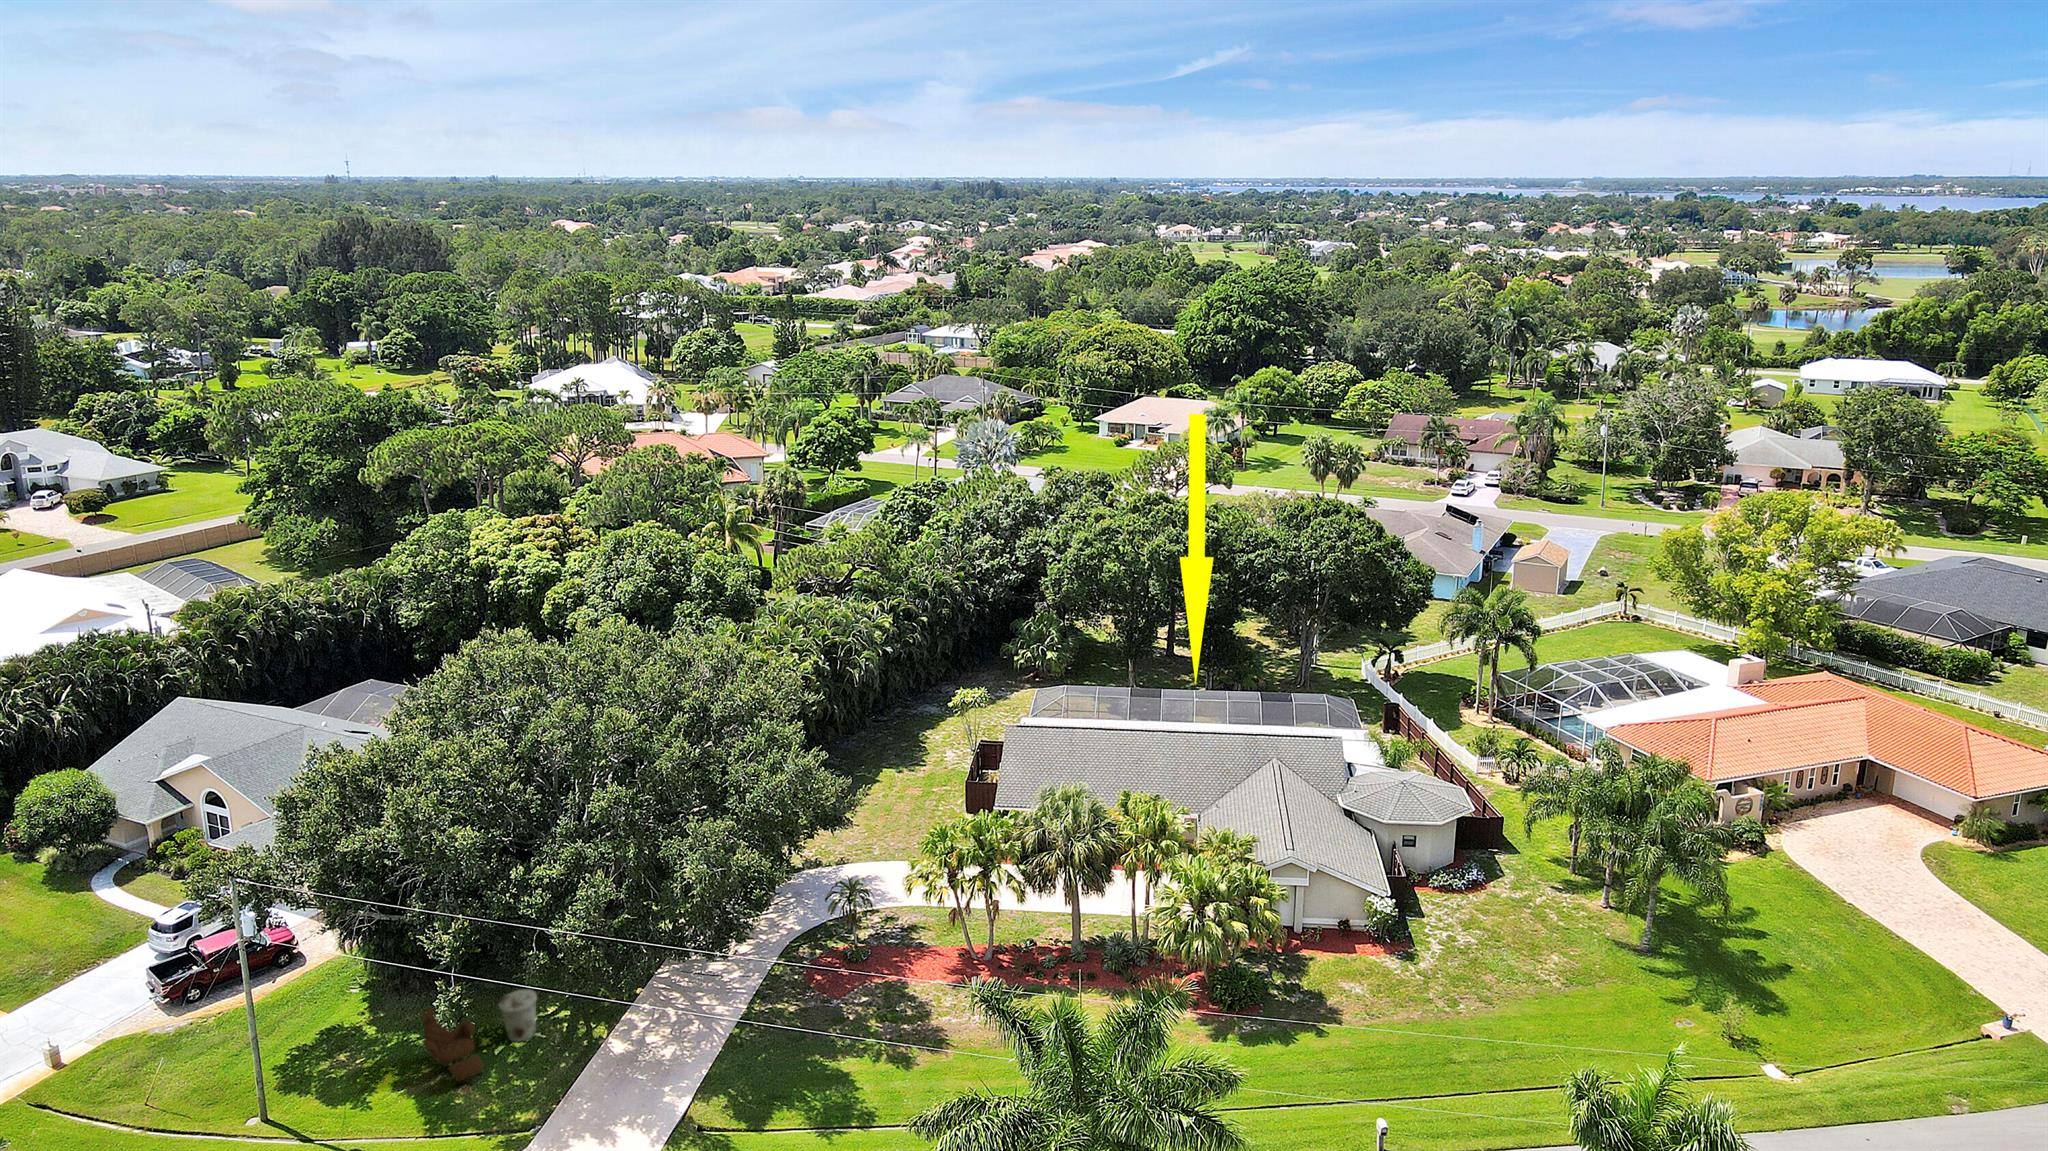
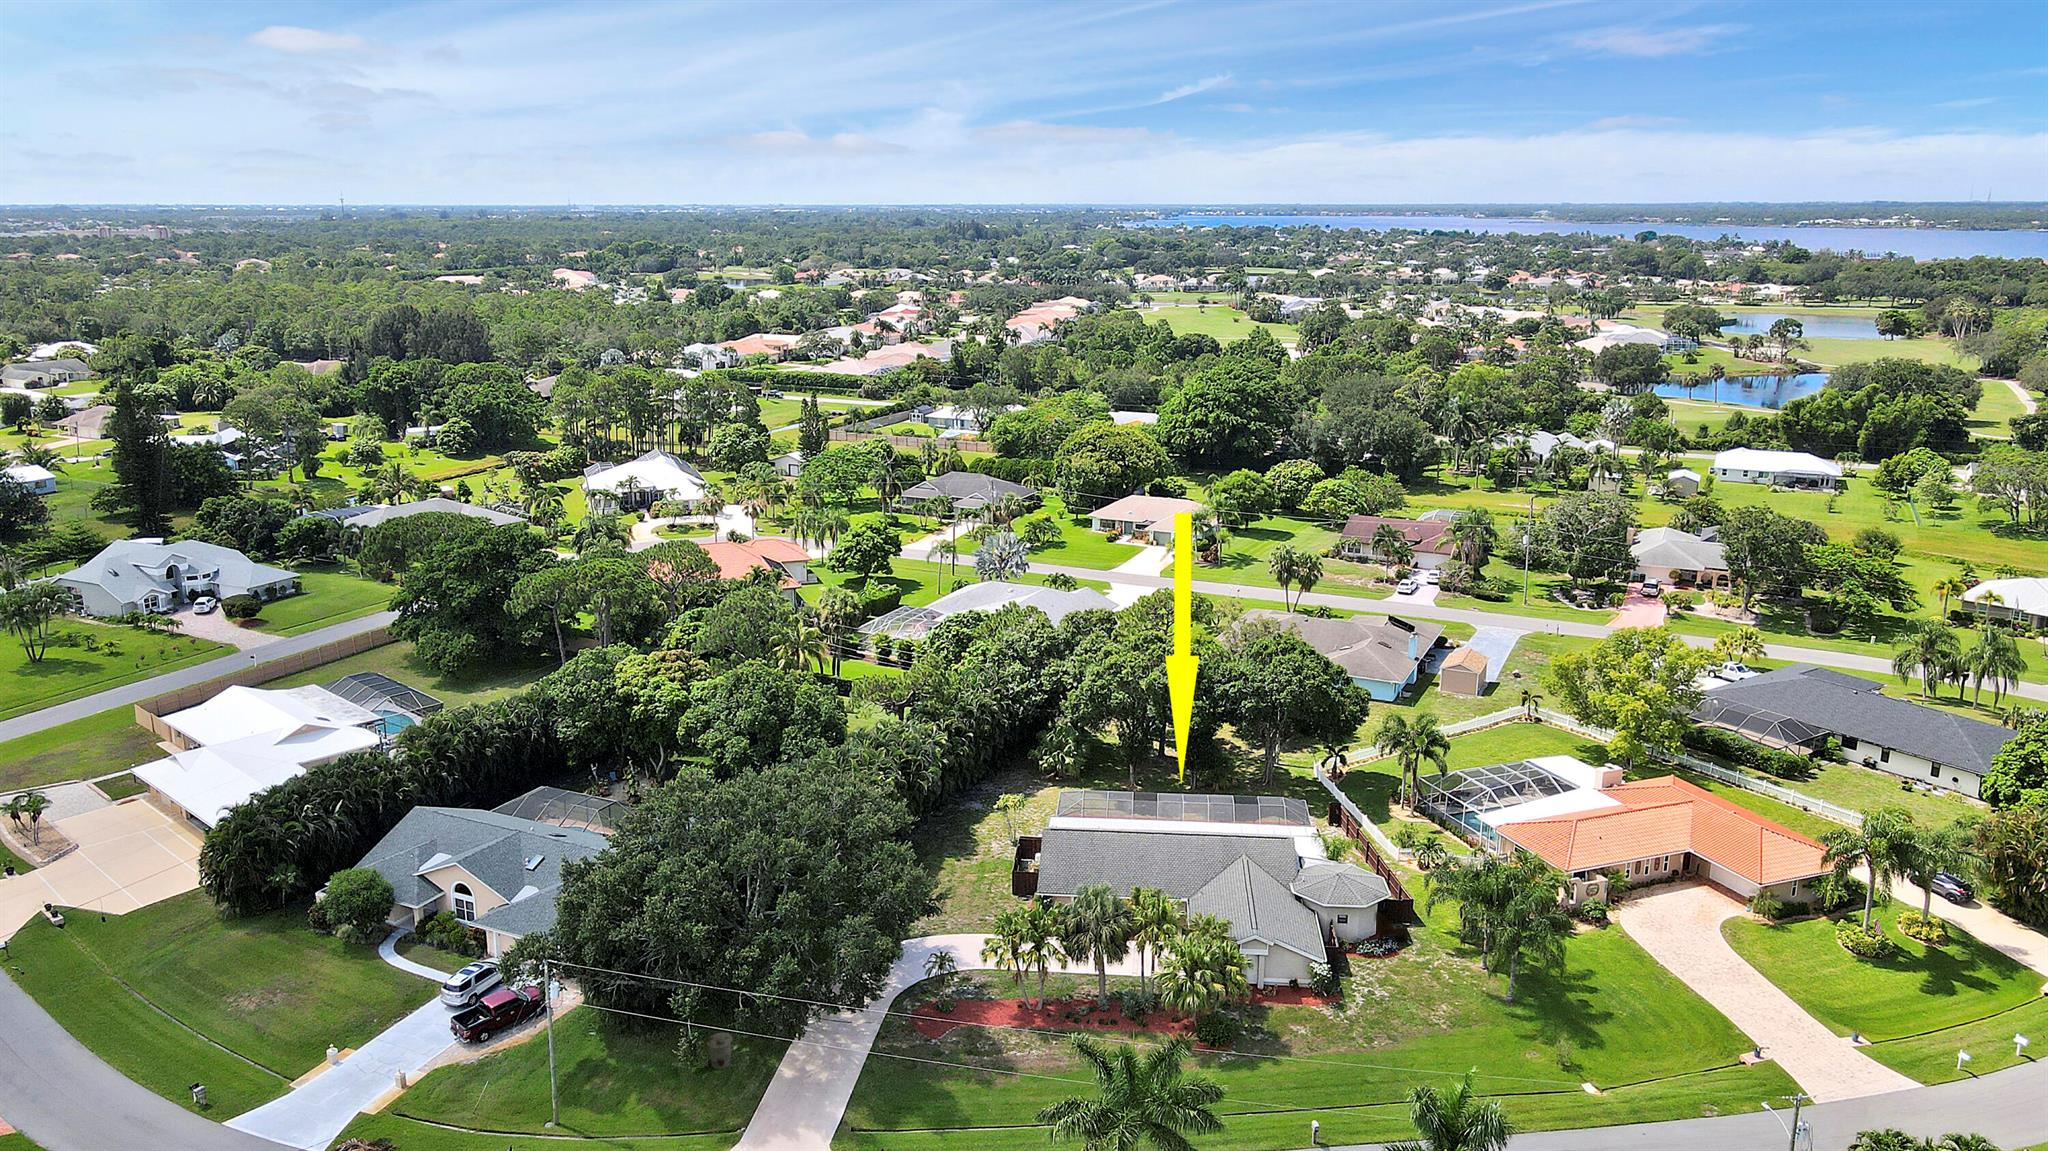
lounge chair: present [422,1006,483,1082] -> present [1375,911,1410,941]

